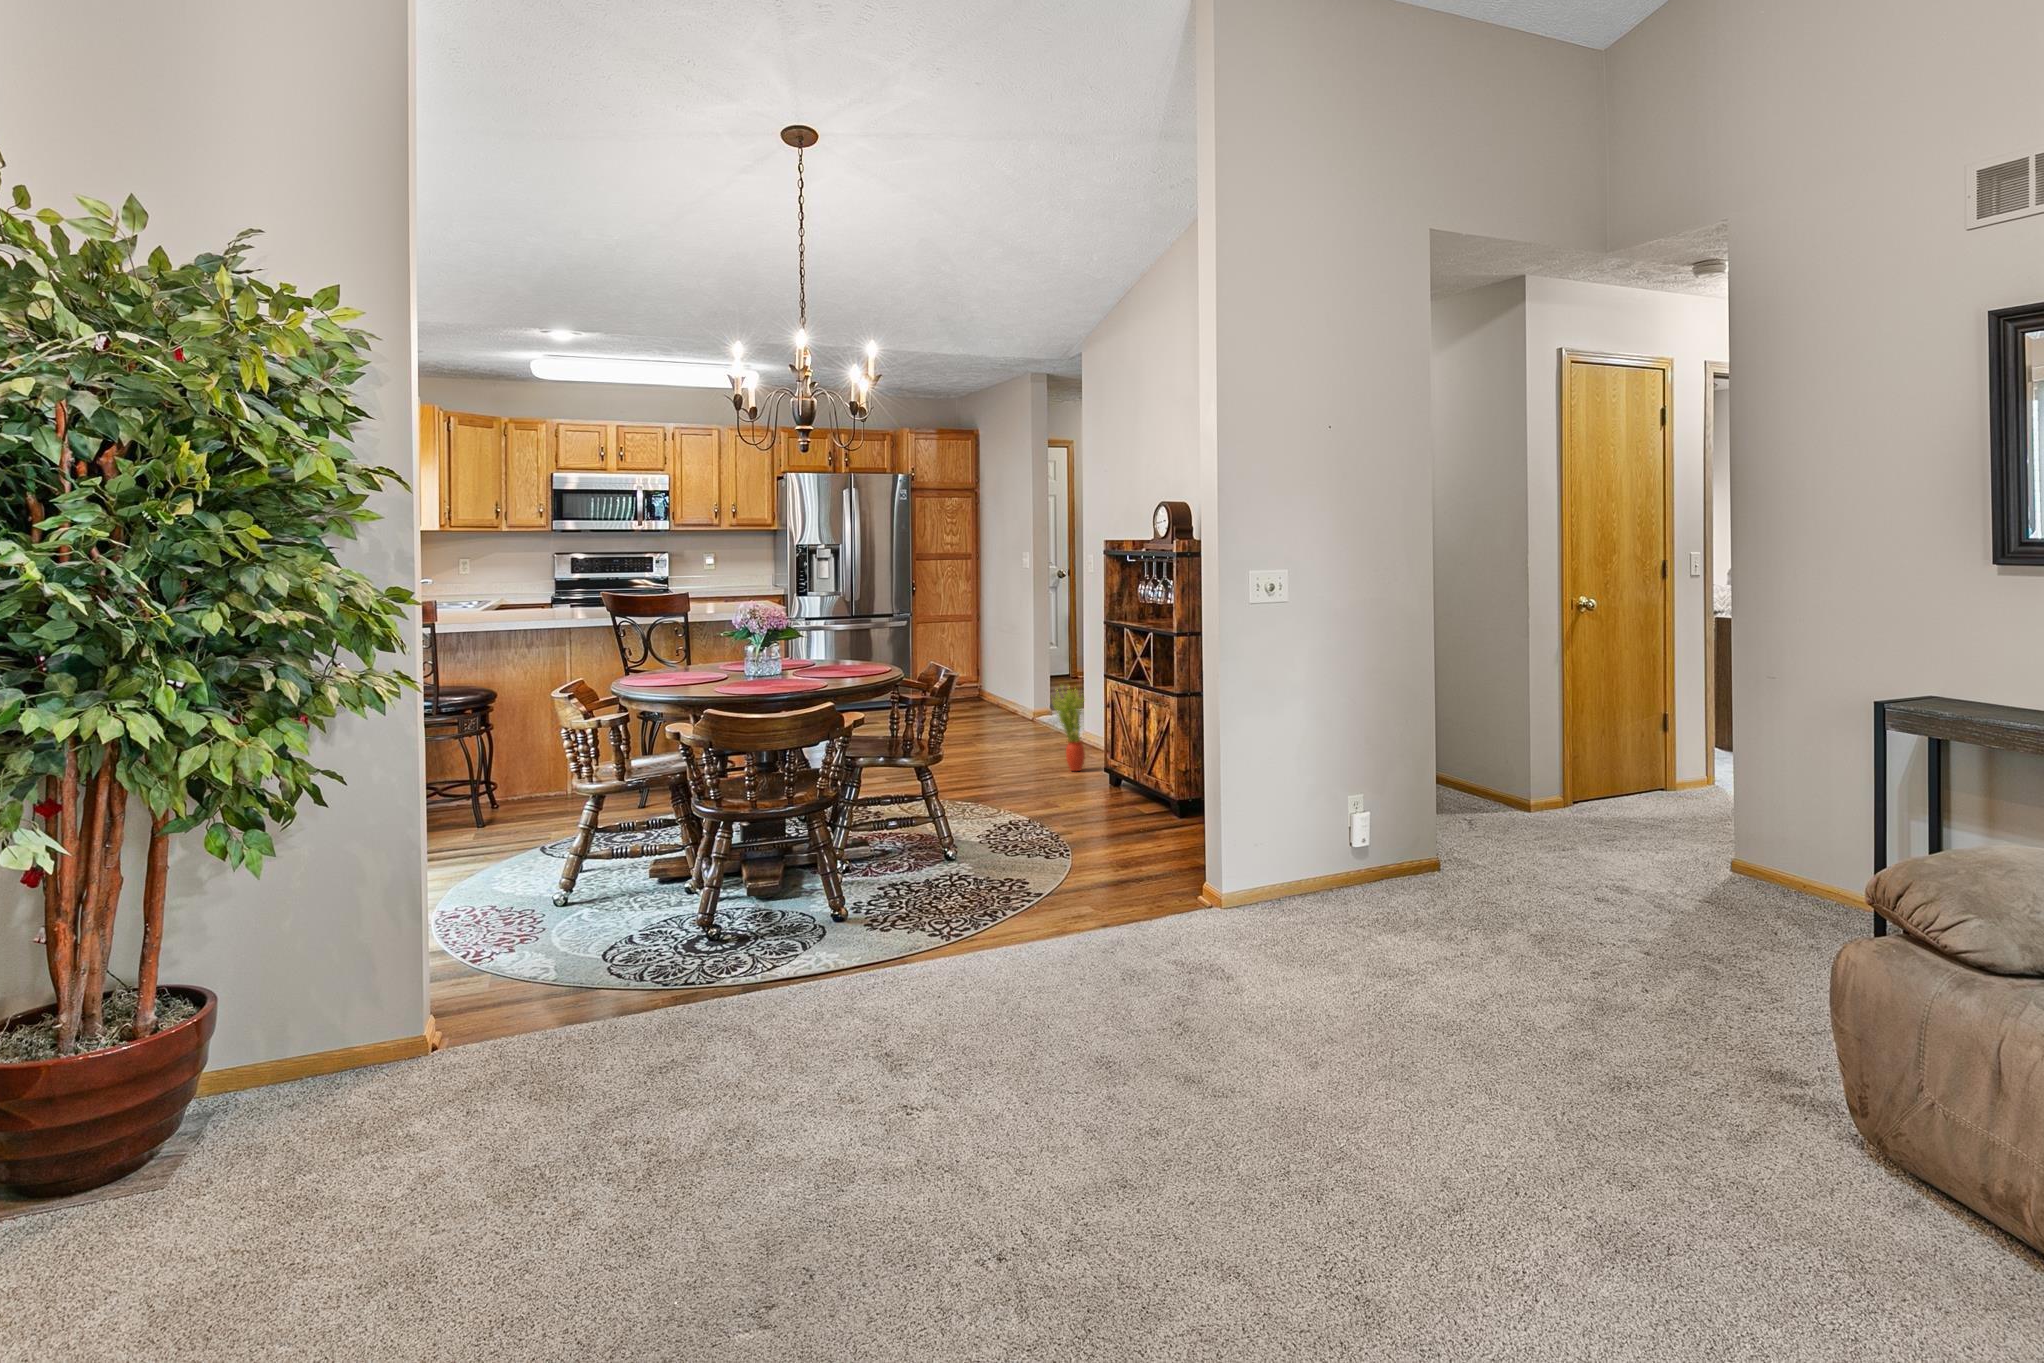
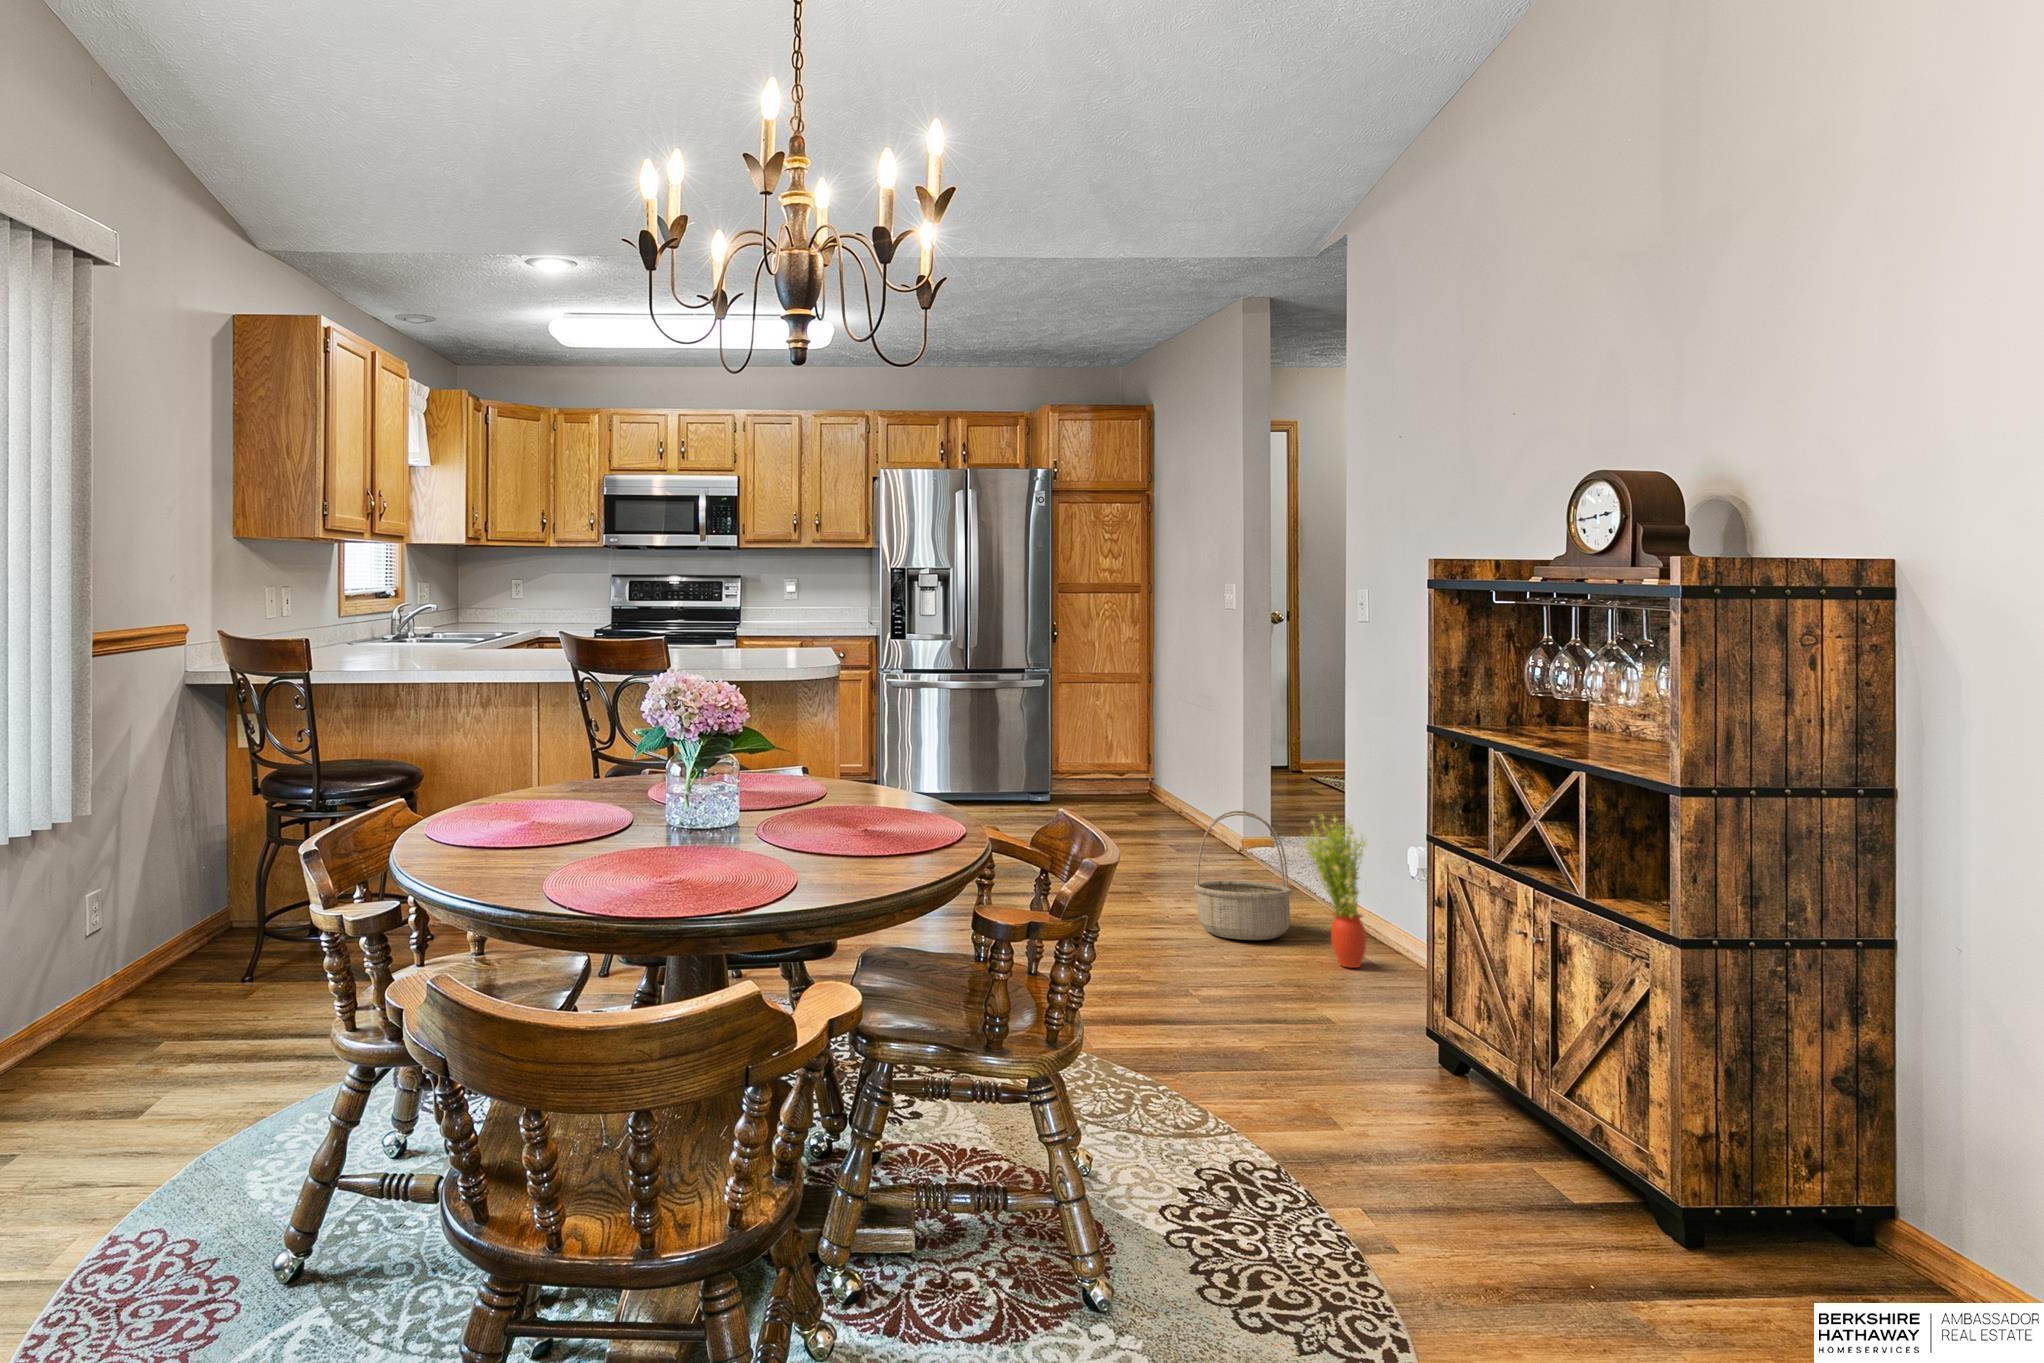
basket: none [991,689,1048,765] -> present [1194,811,1292,940]

